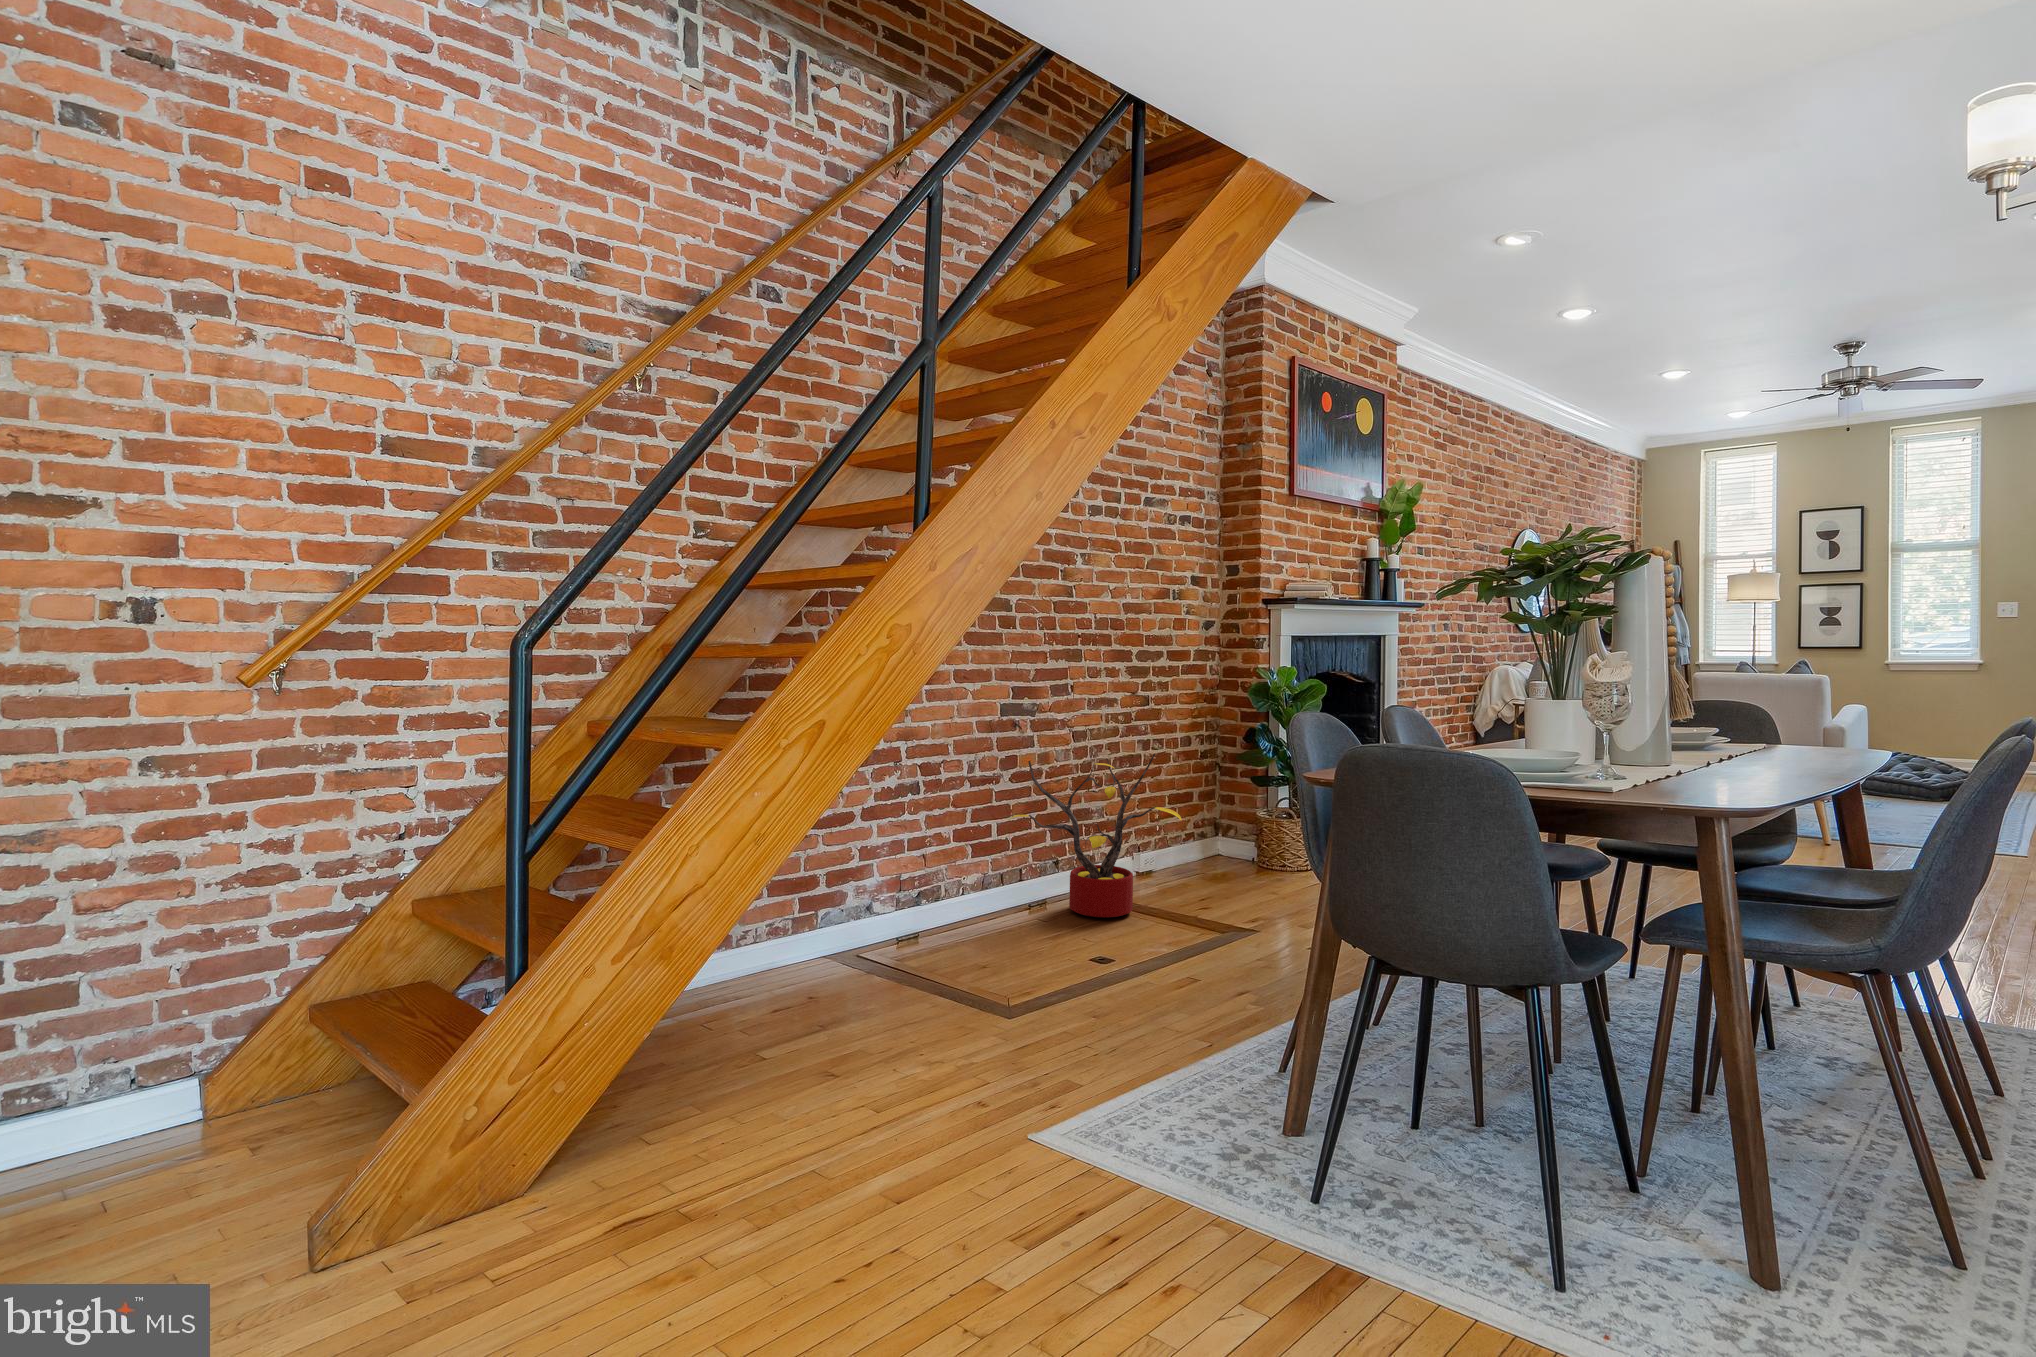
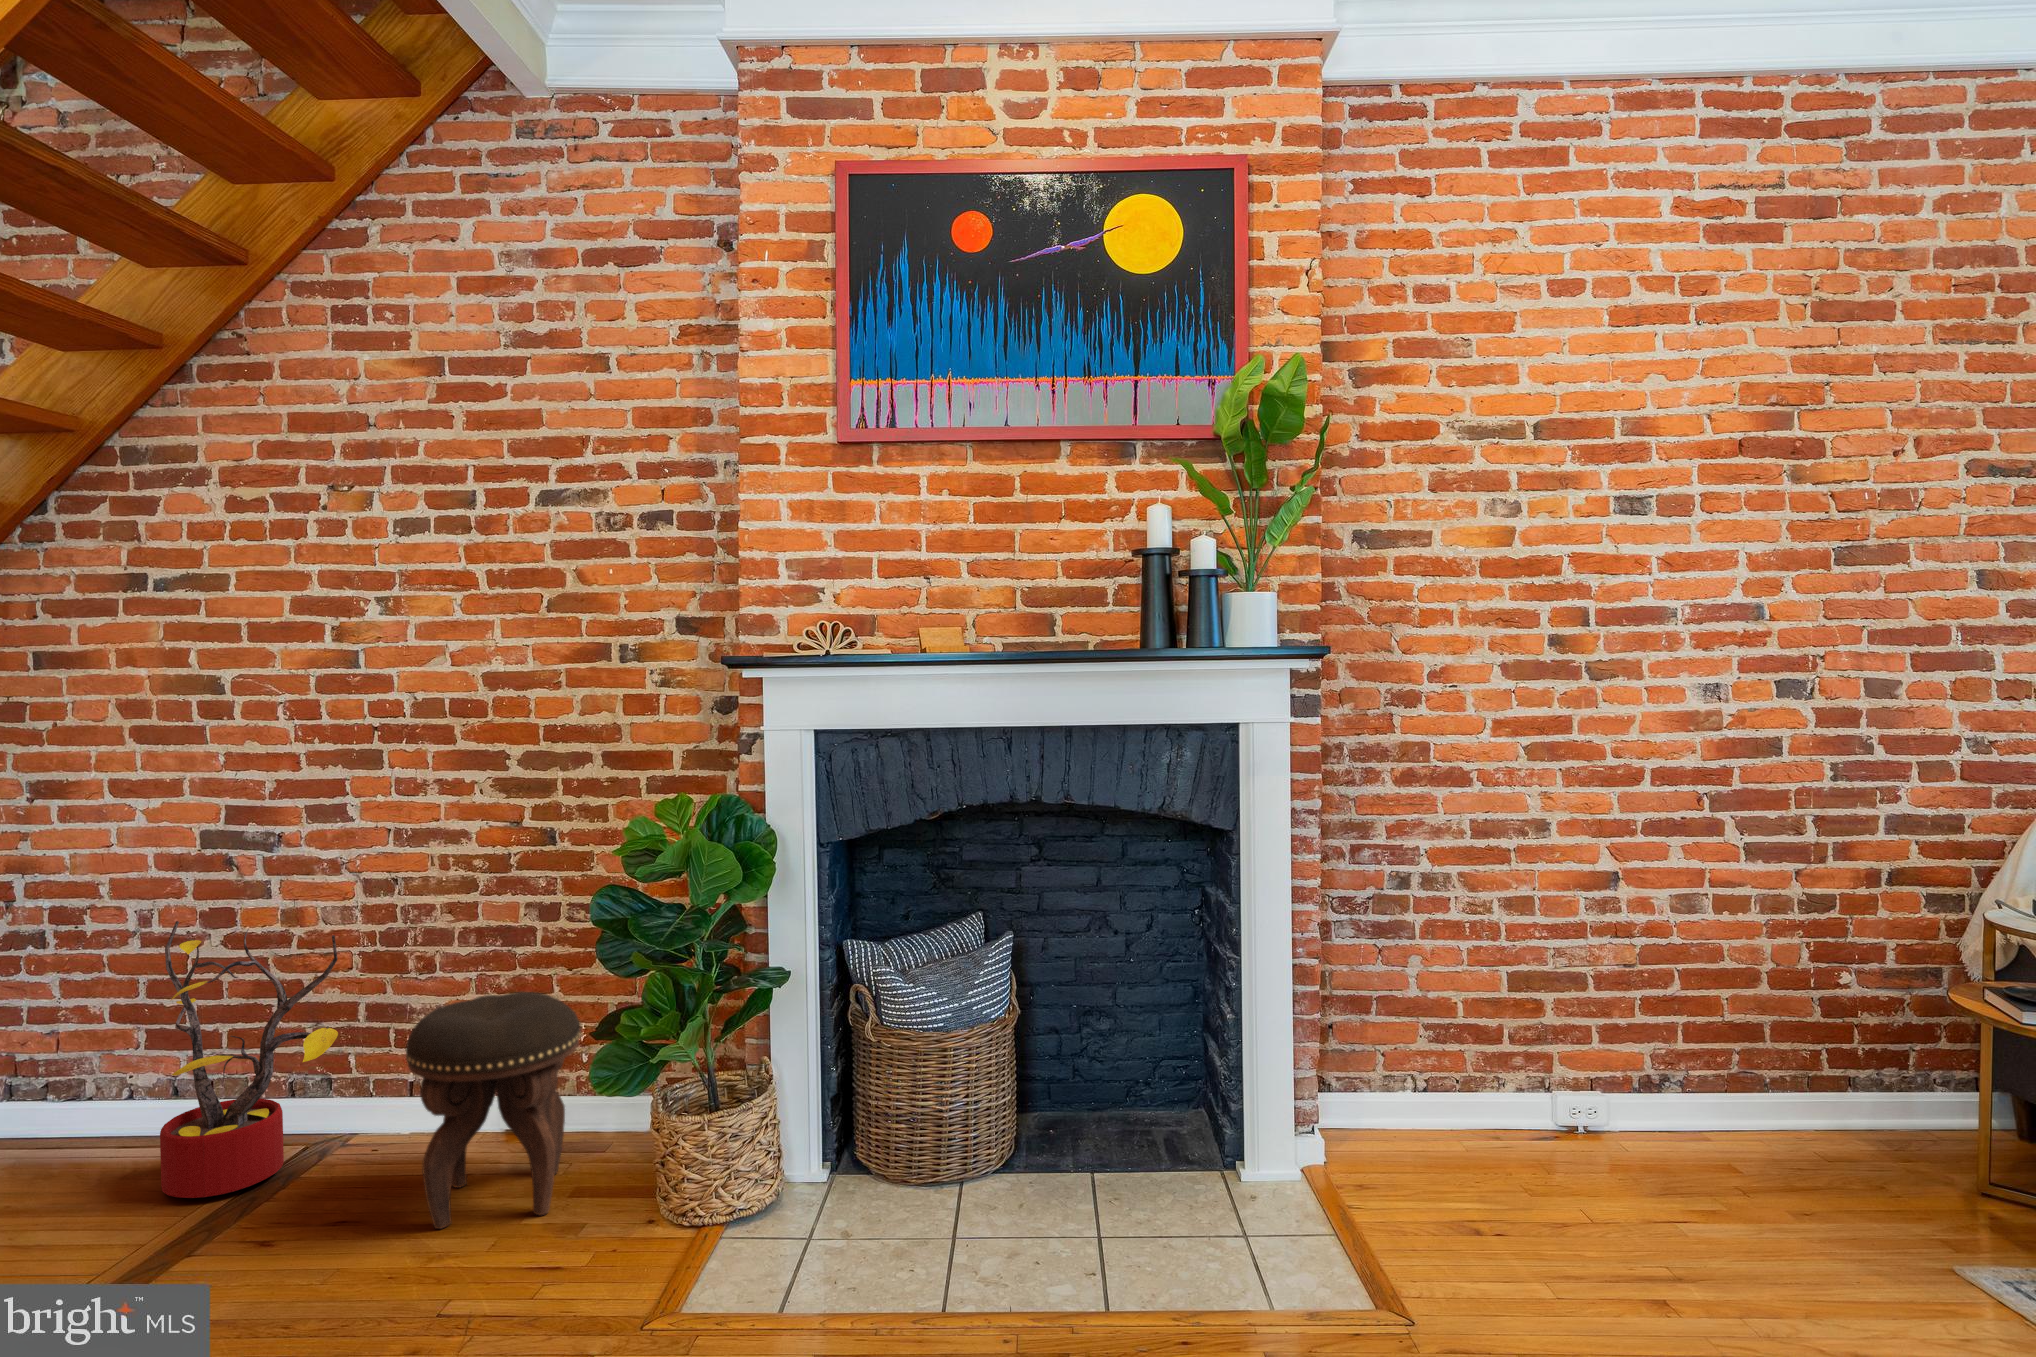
footstool: none [1185,778,1273,896] -> present [406,992,581,1229]

